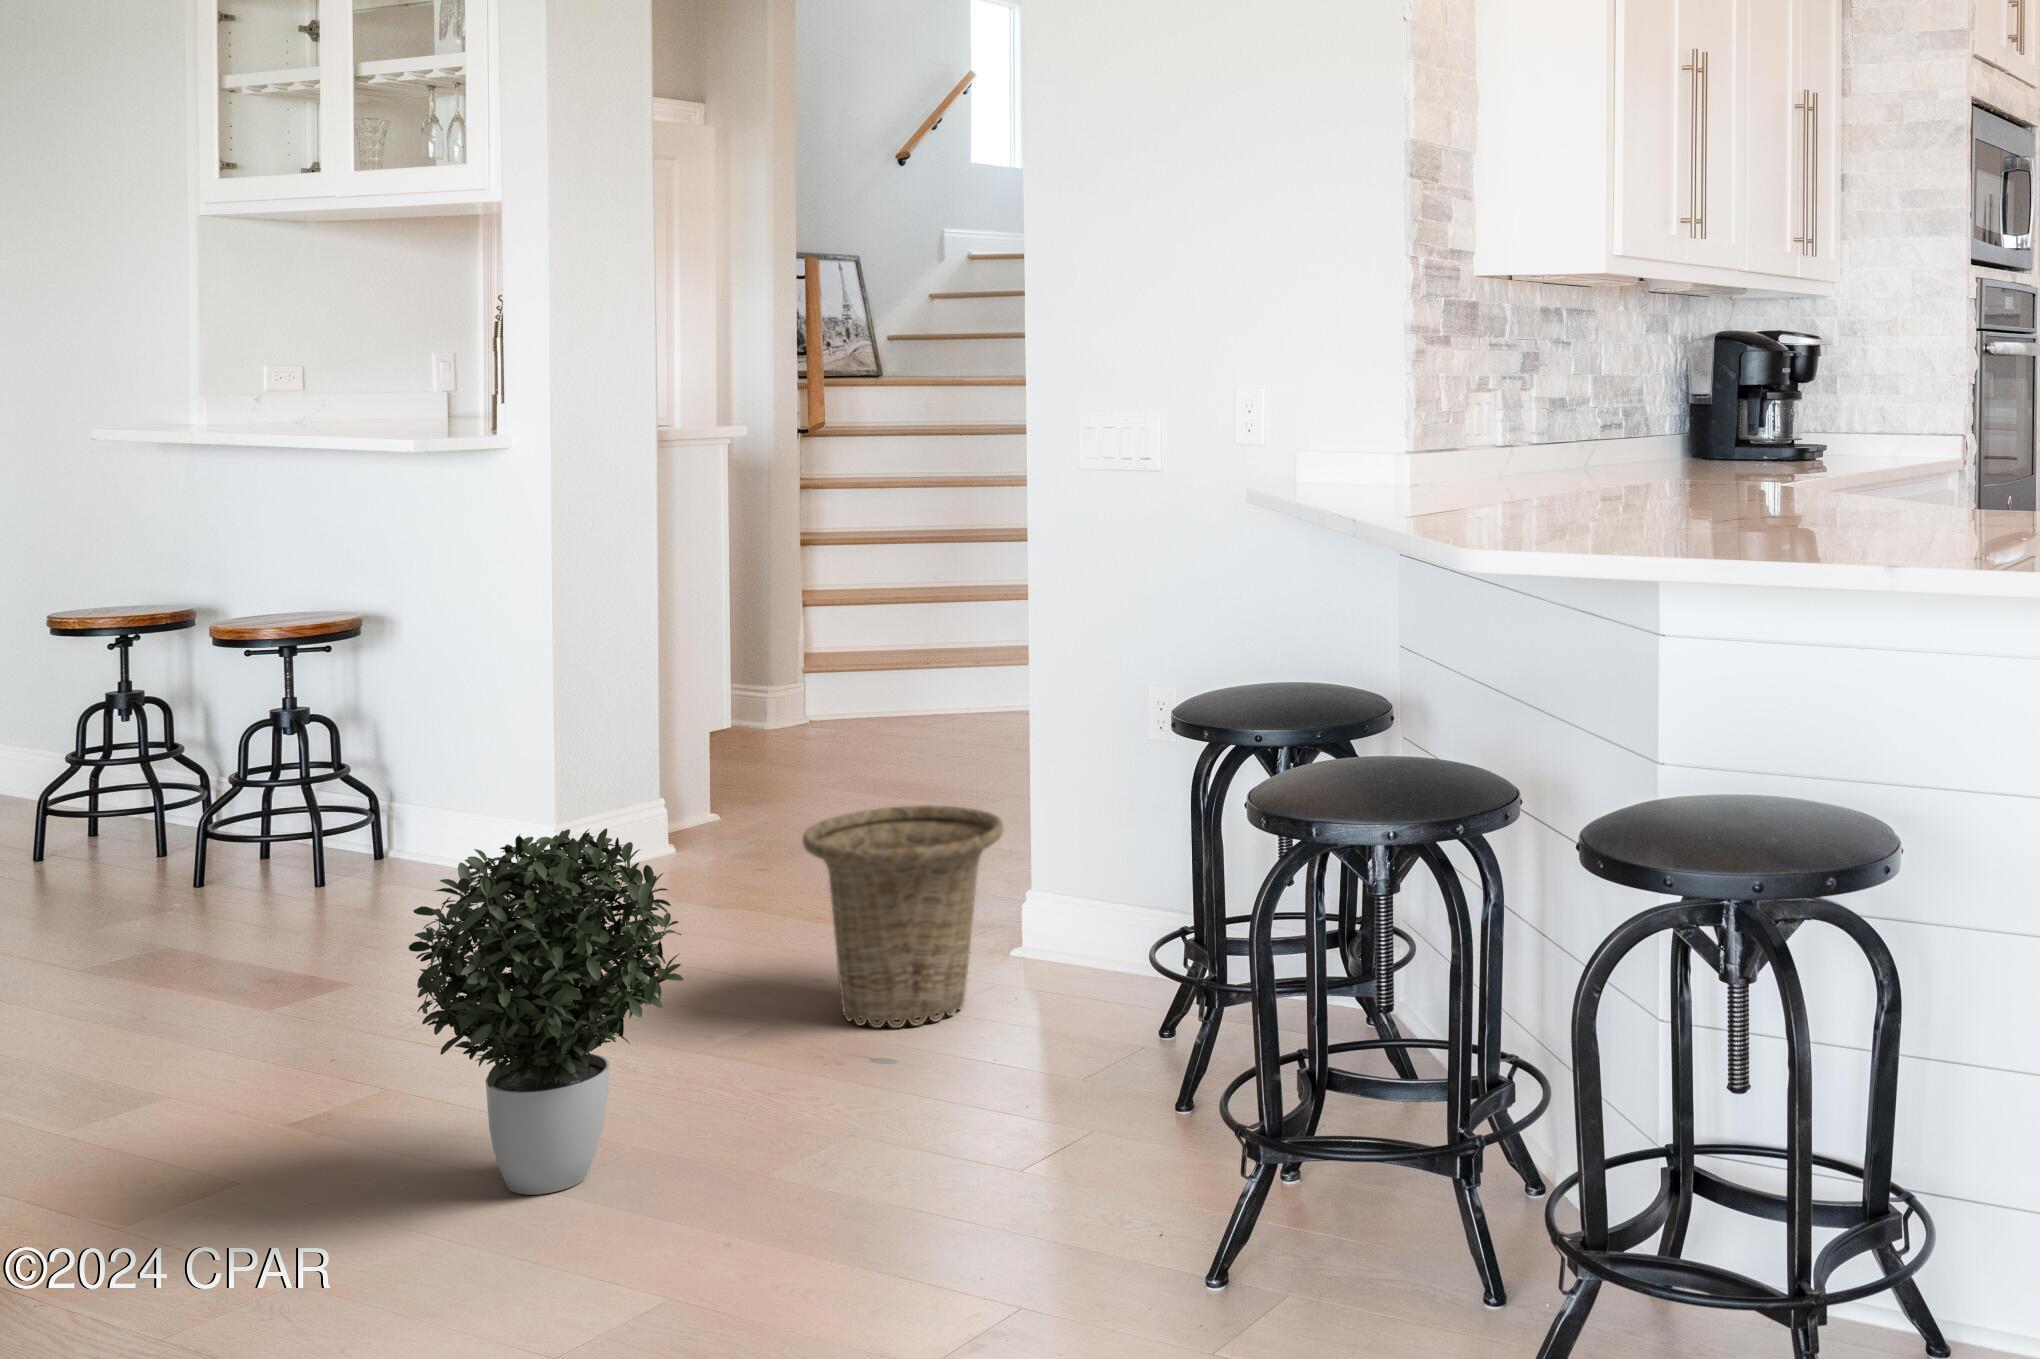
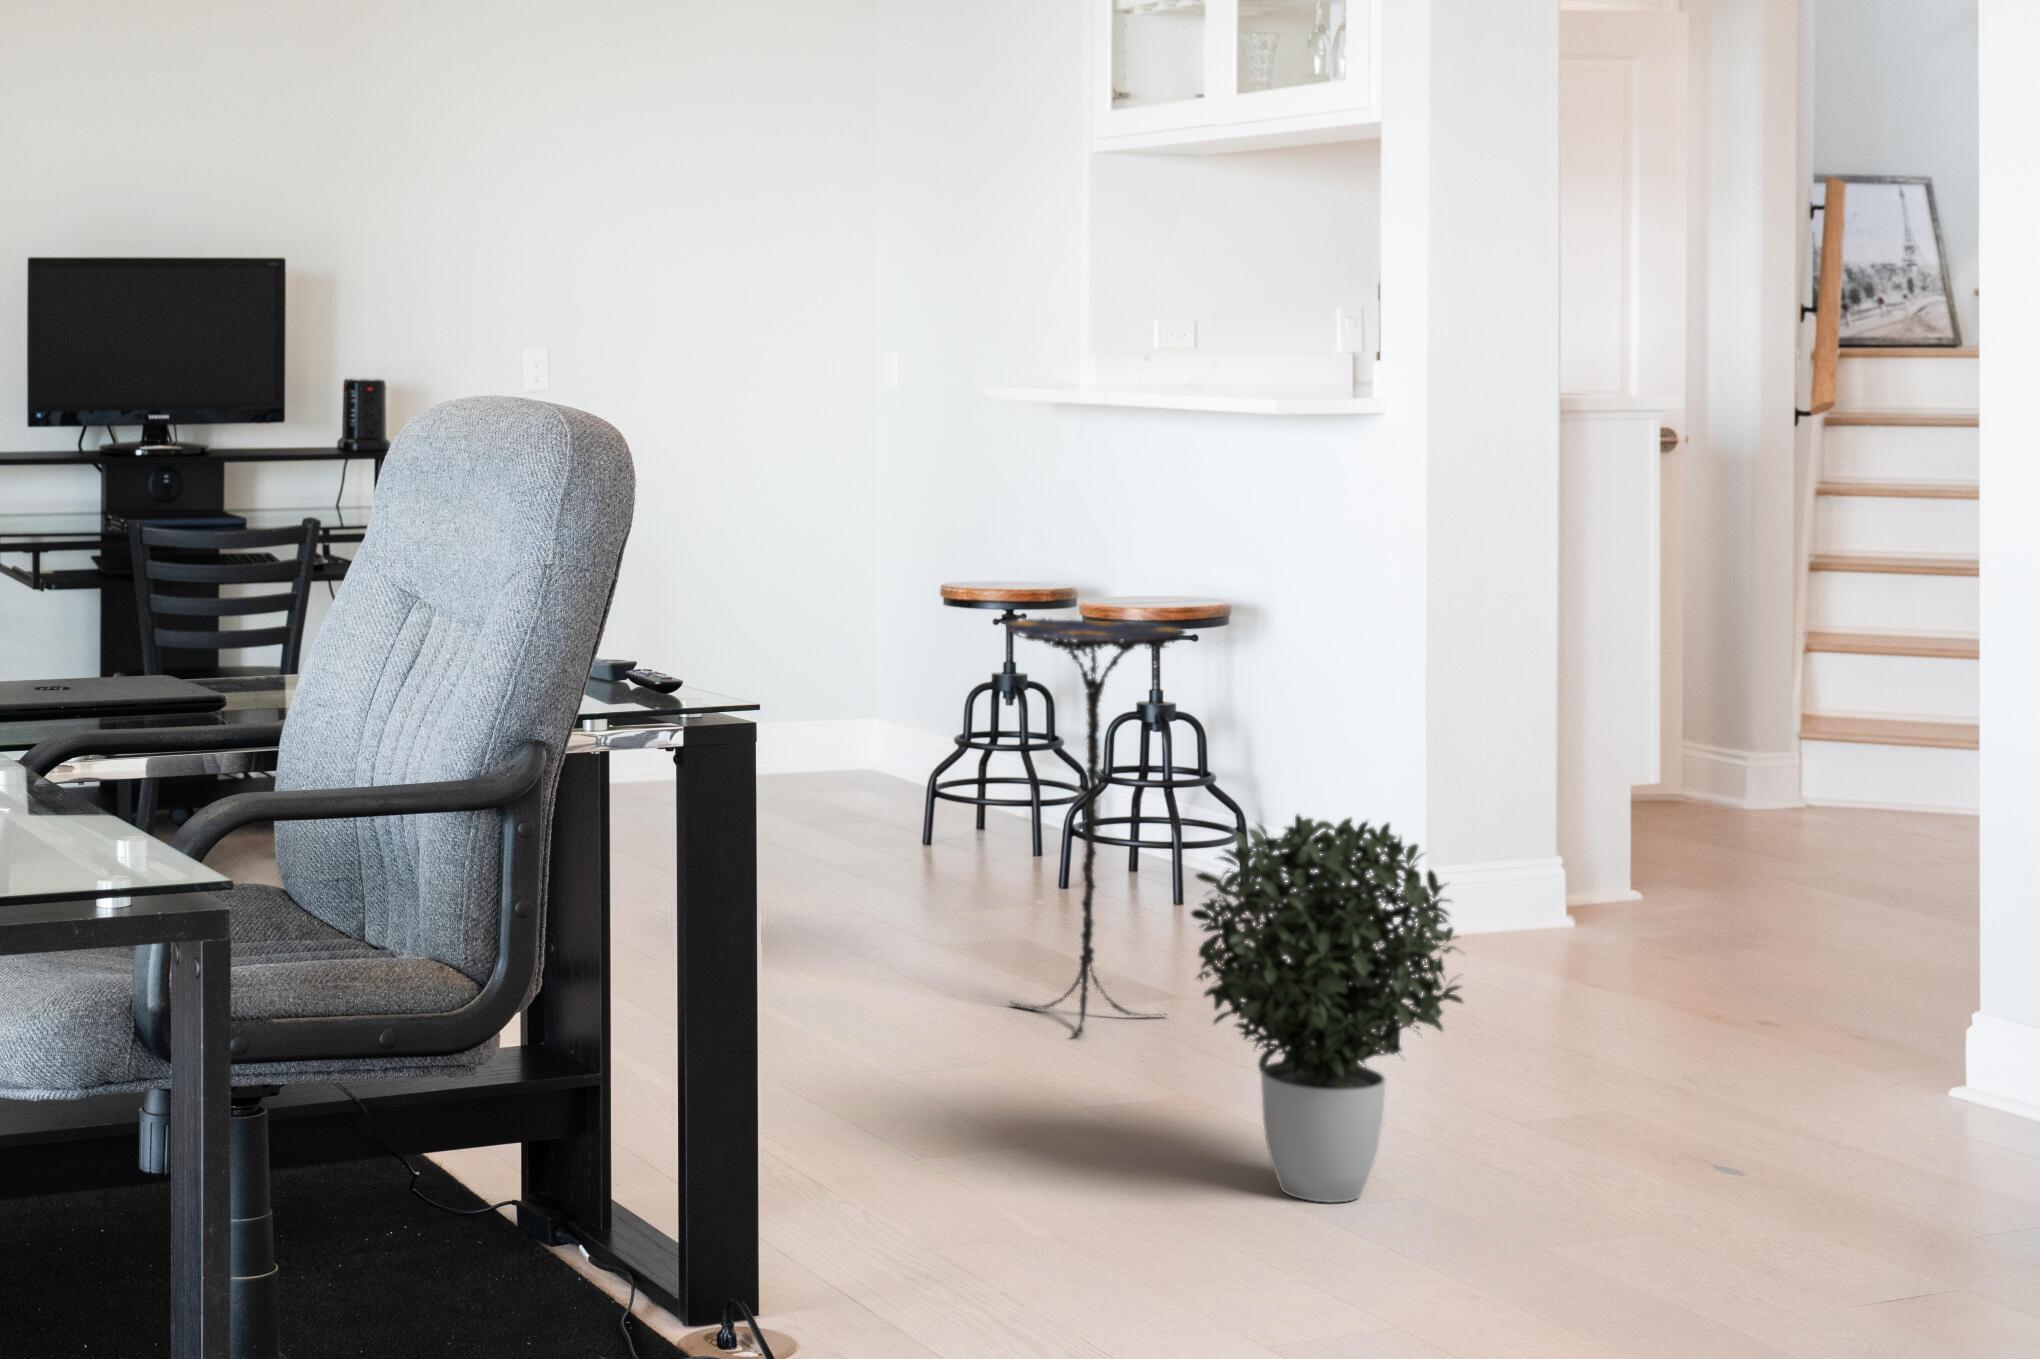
side table: none [157,654,359,1060] -> present [1005,618,1185,1034]
basket: present [802,805,1003,1028] -> none [1651,880,1915,1153]

